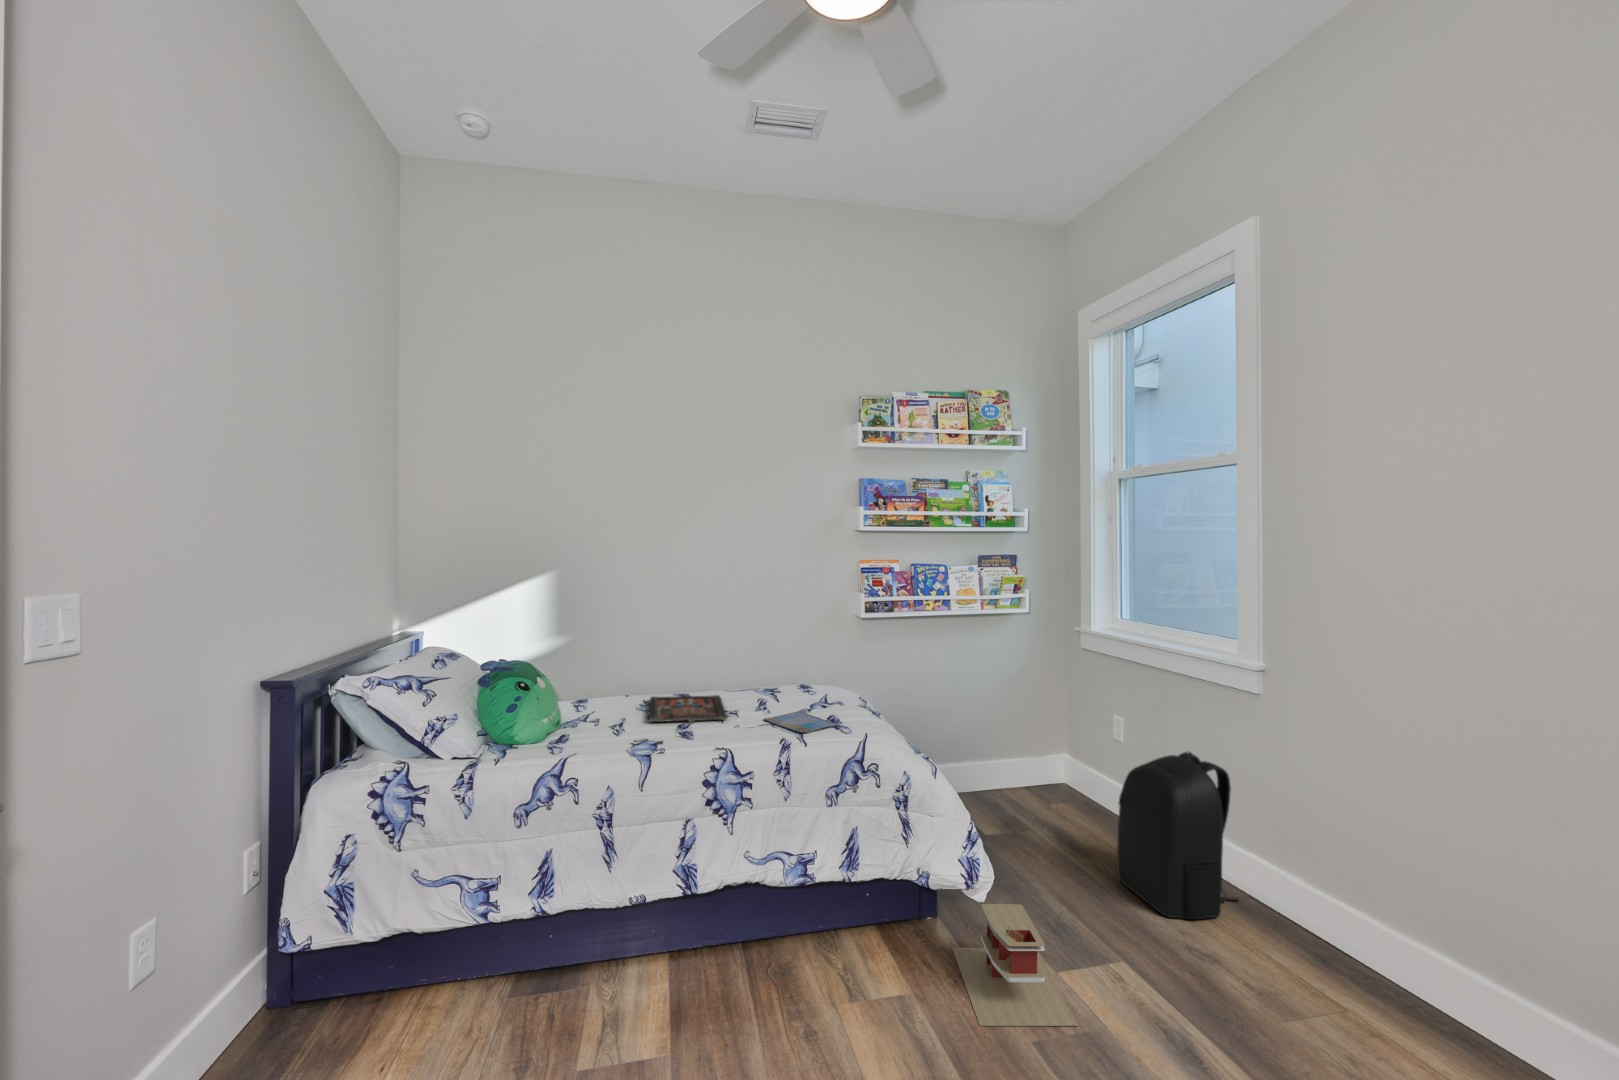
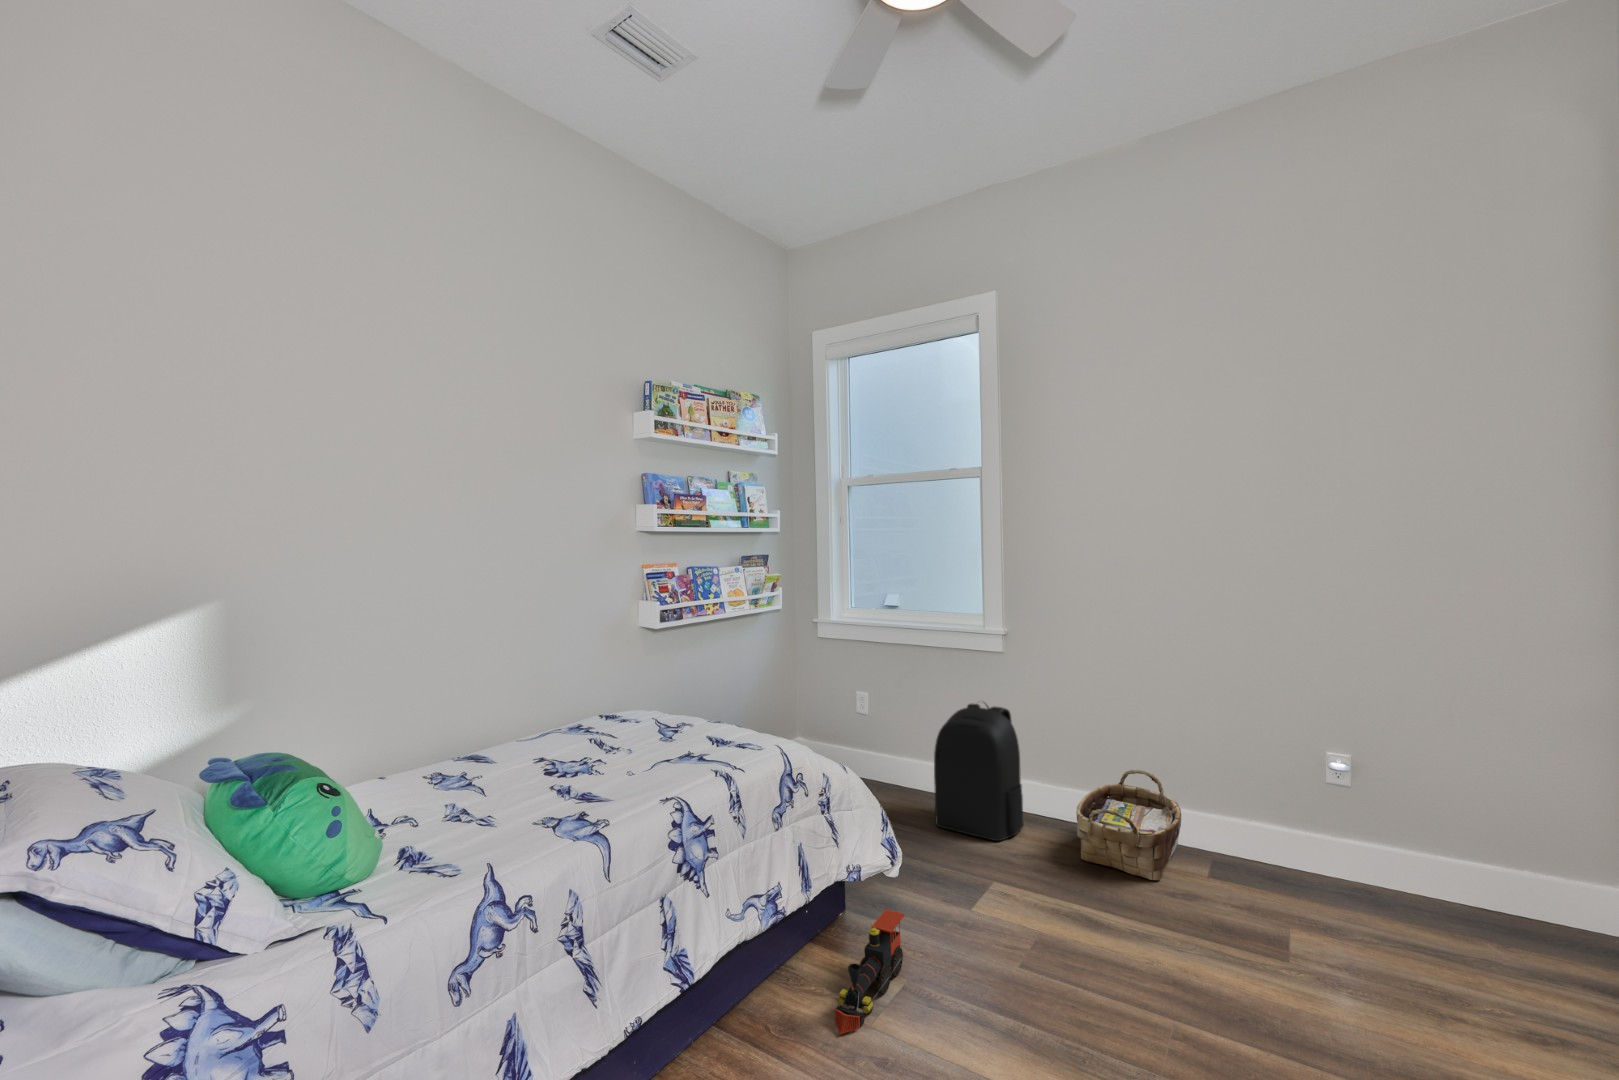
board game: present [649,695,727,722] -> none [451,747,605,796]
book: present [764,710,838,734] -> none [645,739,733,760]
woven basket: none [1235,890,1414,1034] -> present [1076,770,1181,880]
toy house: present [952,904,1078,1026] -> none [911,864,1061,984]
toy train: none [794,910,916,985] -> present [835,910,905,1034]

